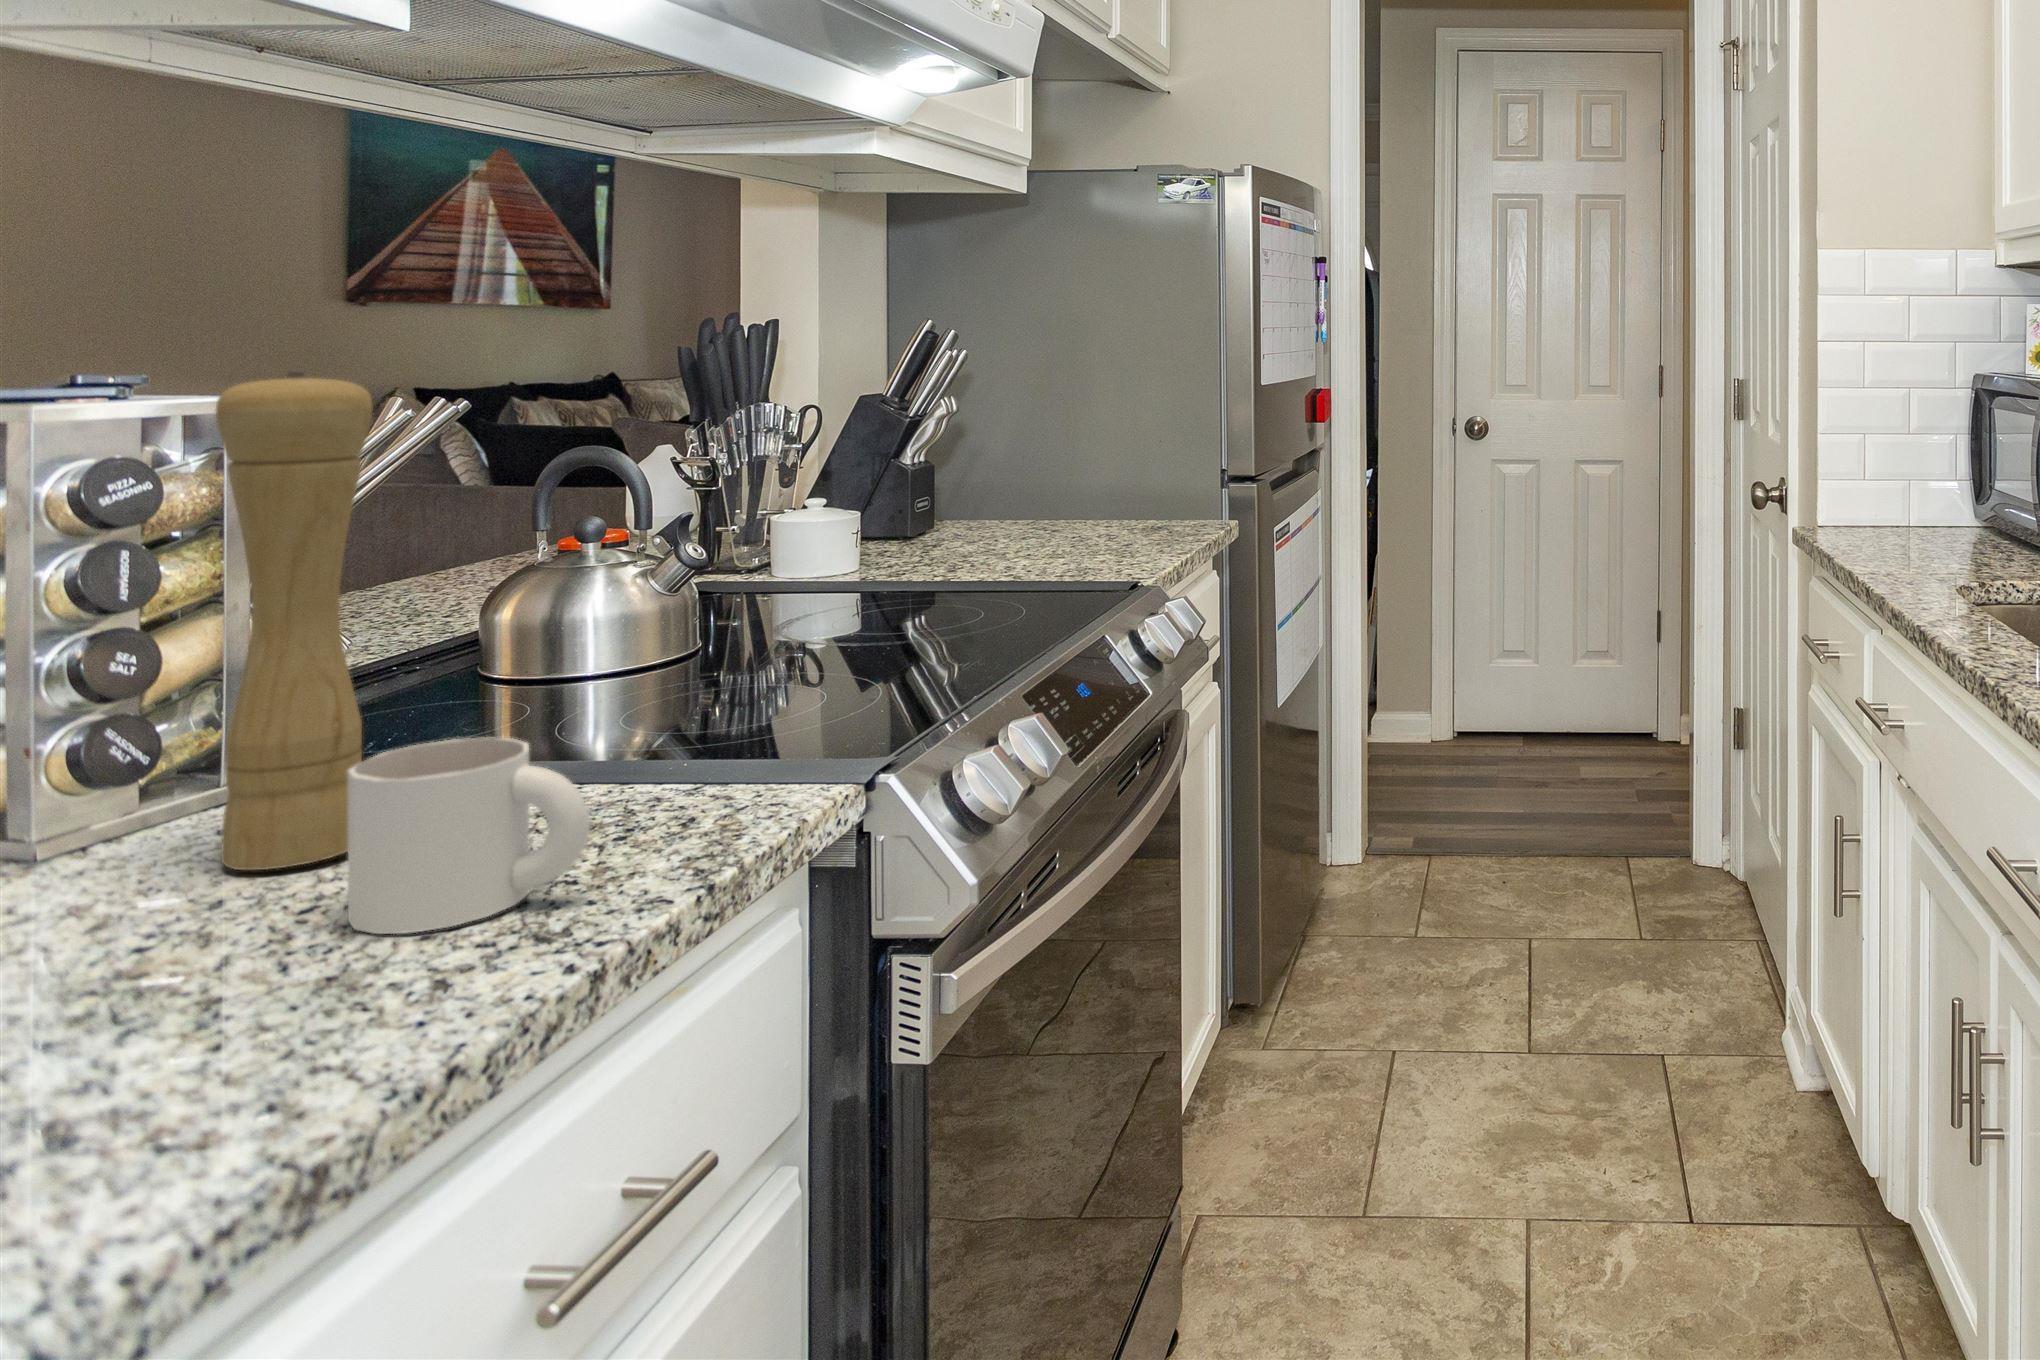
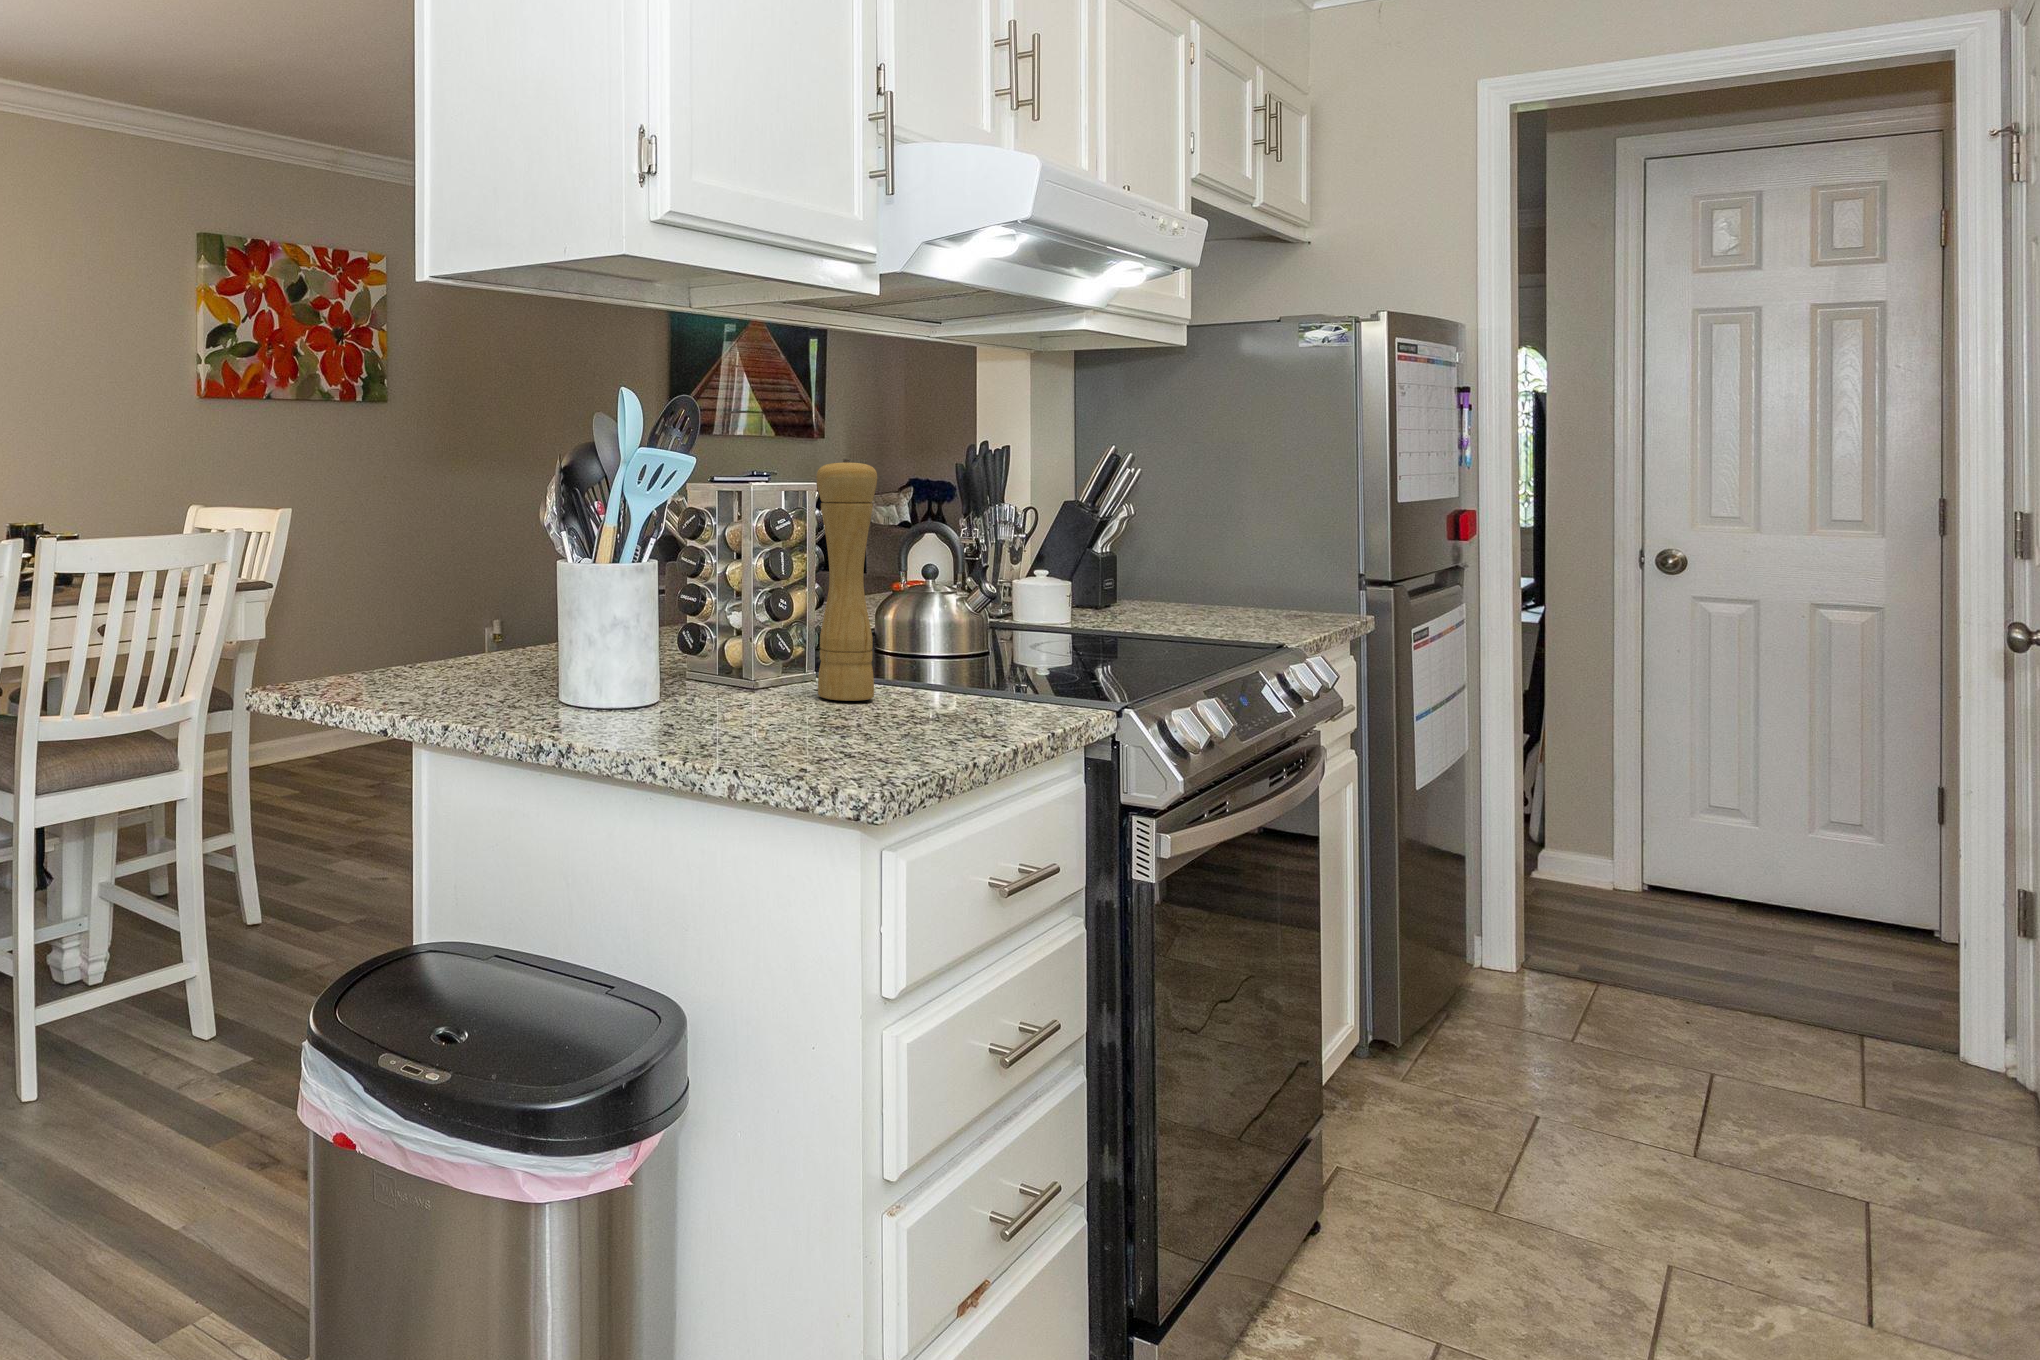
mug: present [348,737,590,934] -> none [887,643,991,727]

